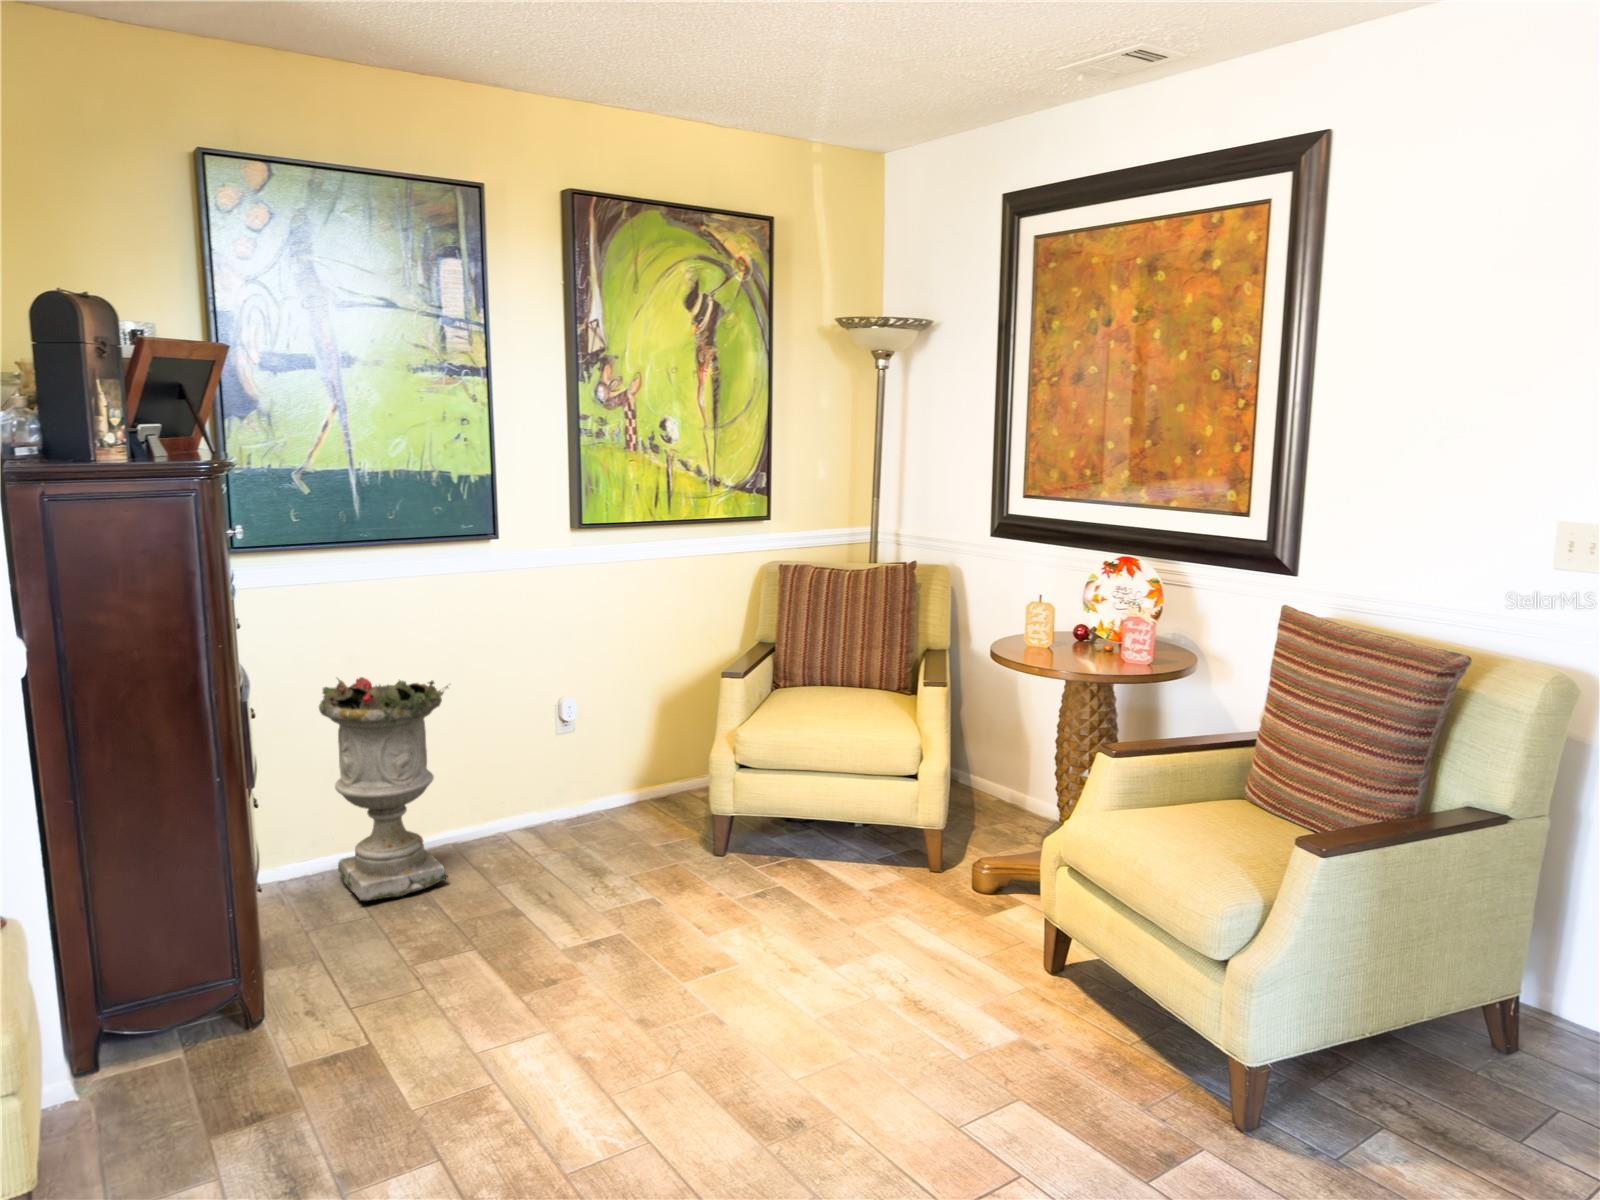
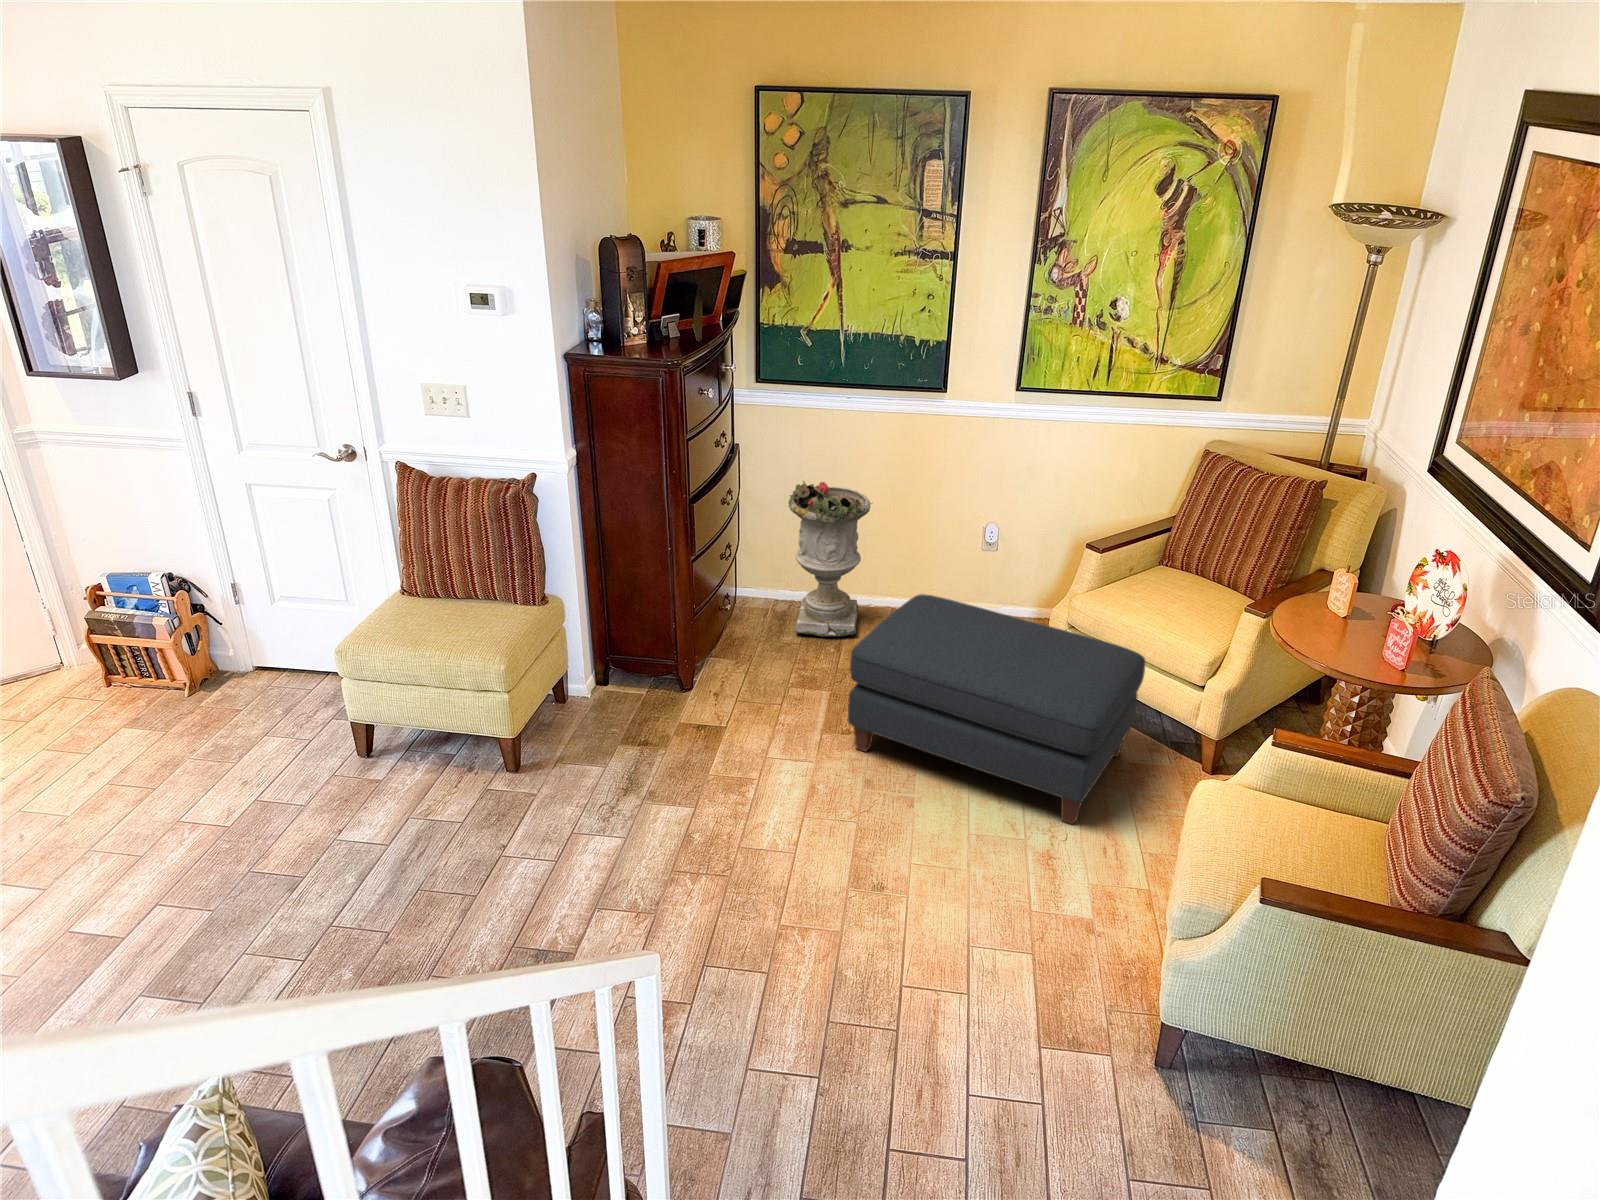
ottoman: none [561,754,917,992] -> present [848,594,1145,824]

